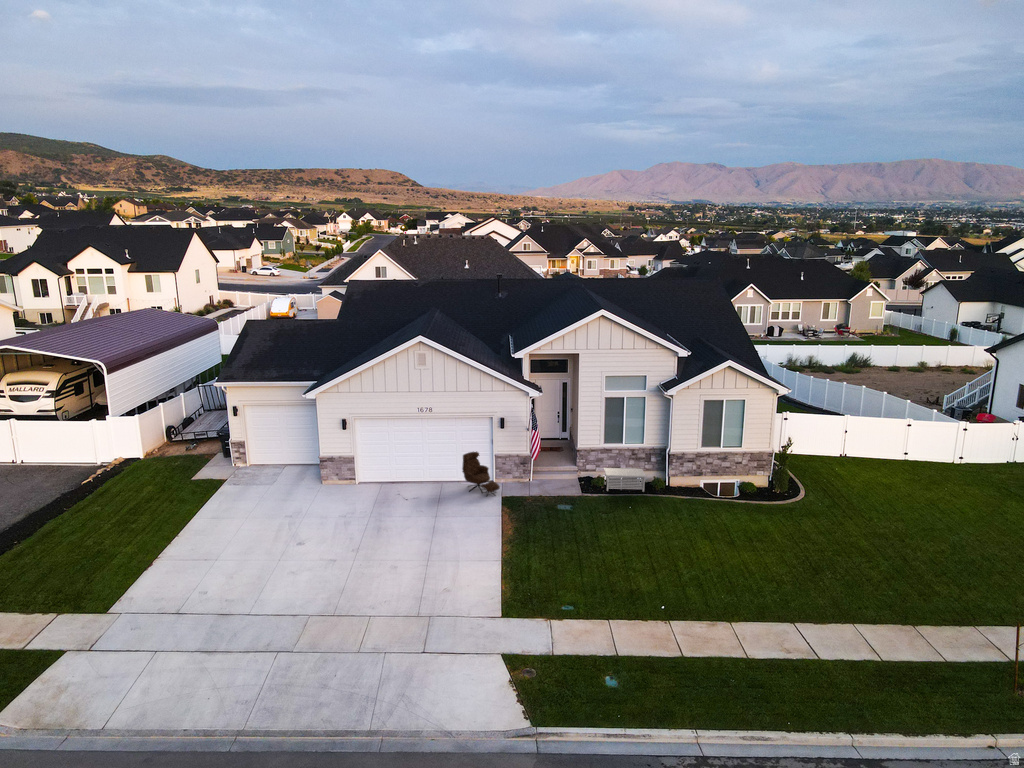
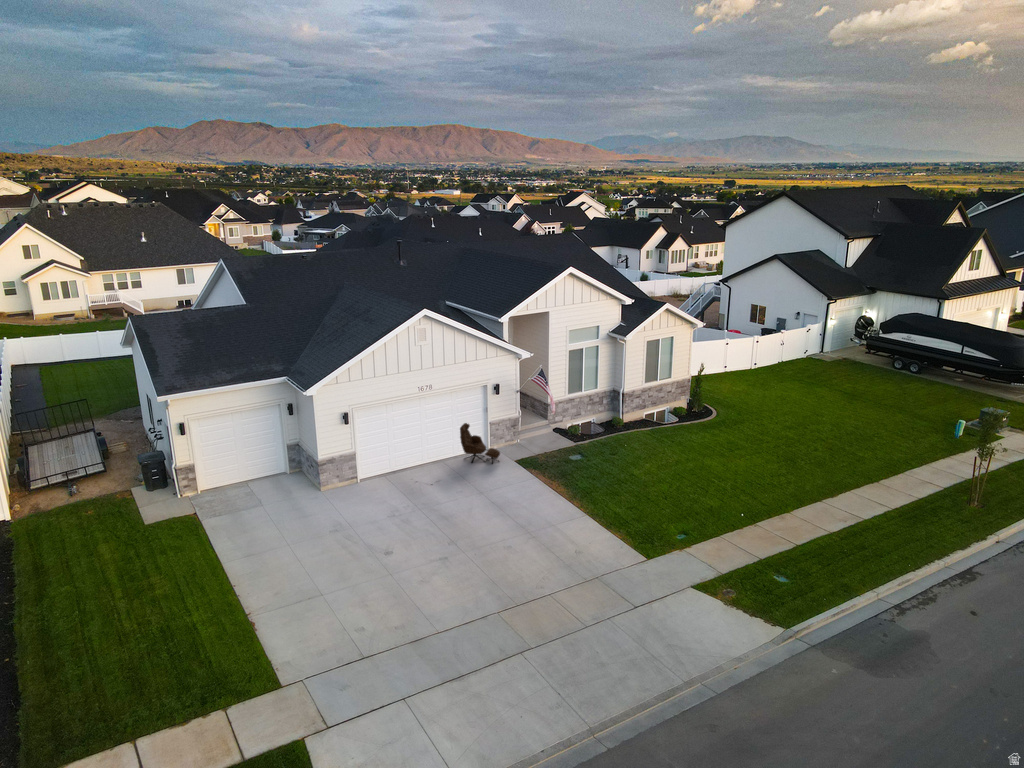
storage bench: present [604,468,646,492] -> none [570,411,610,437]

